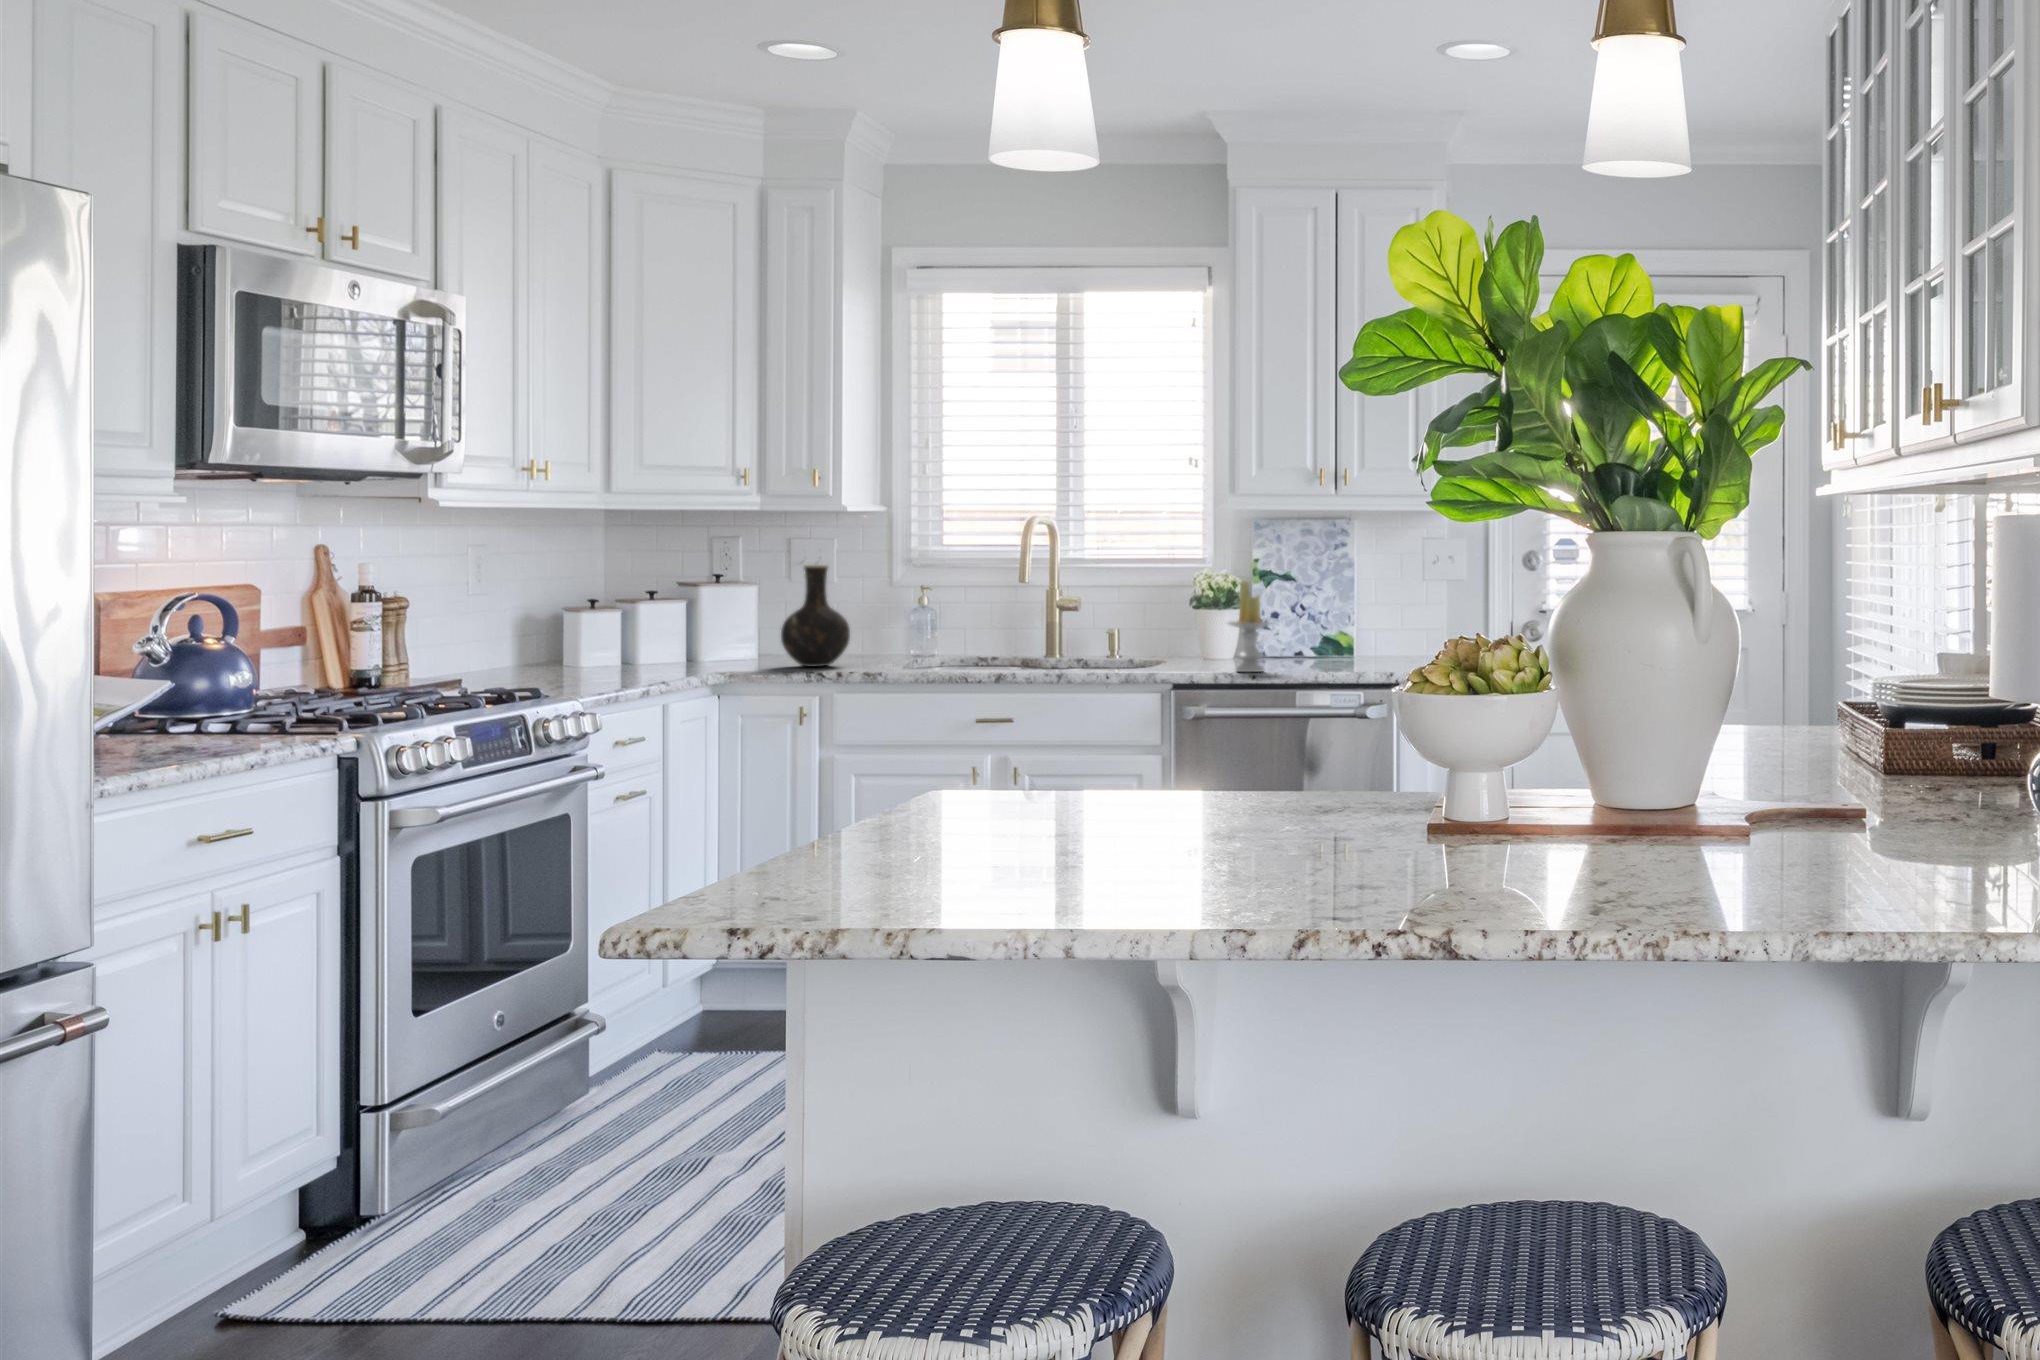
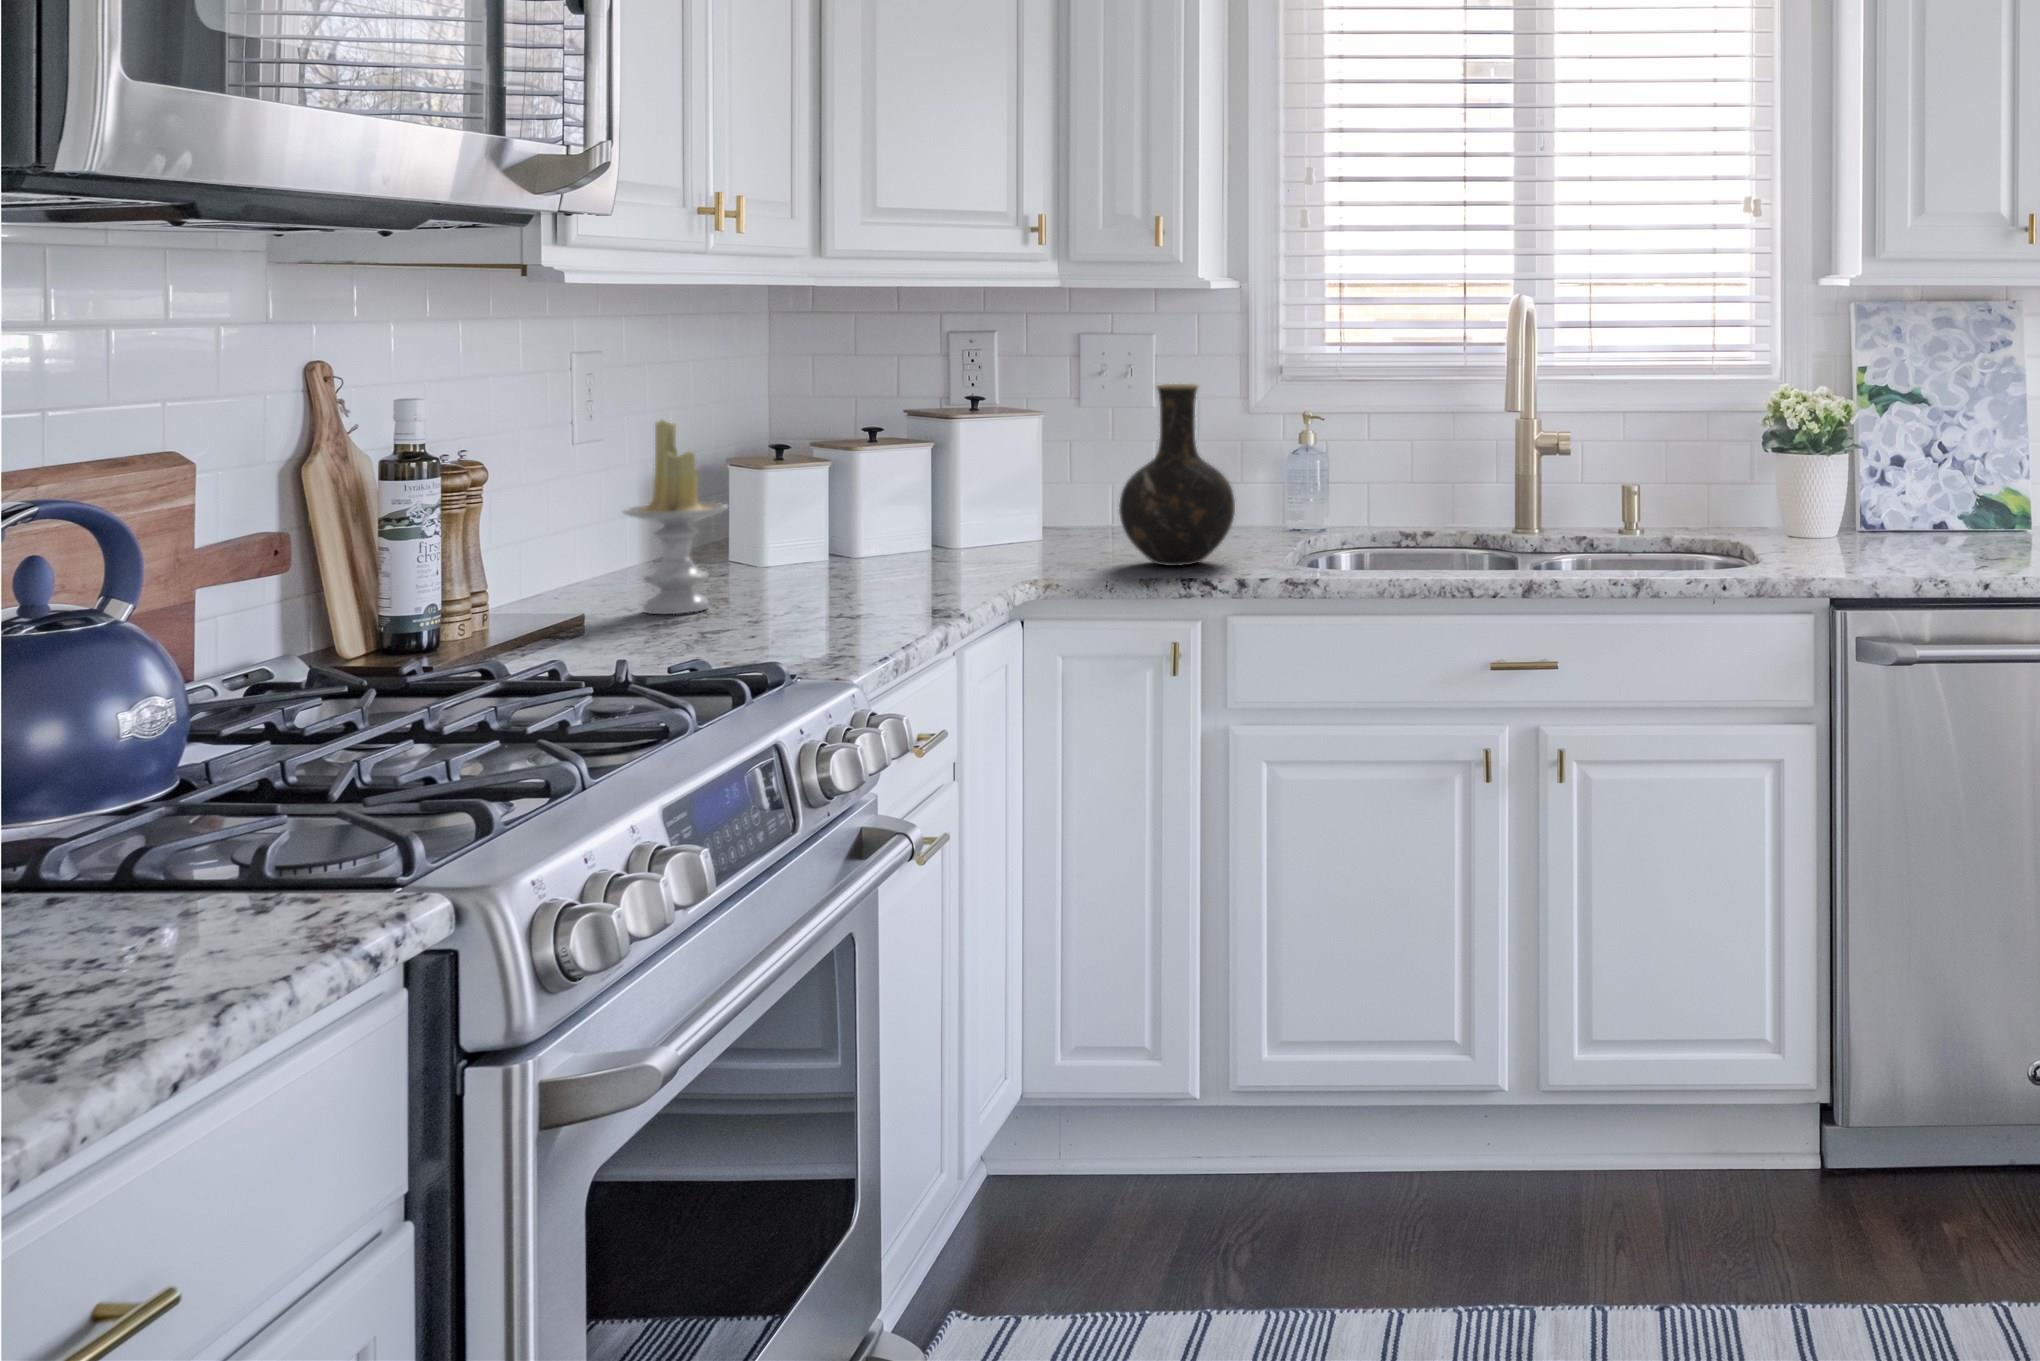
candle: present [1228,580,1272,672] -> present [623,420,728,614]

